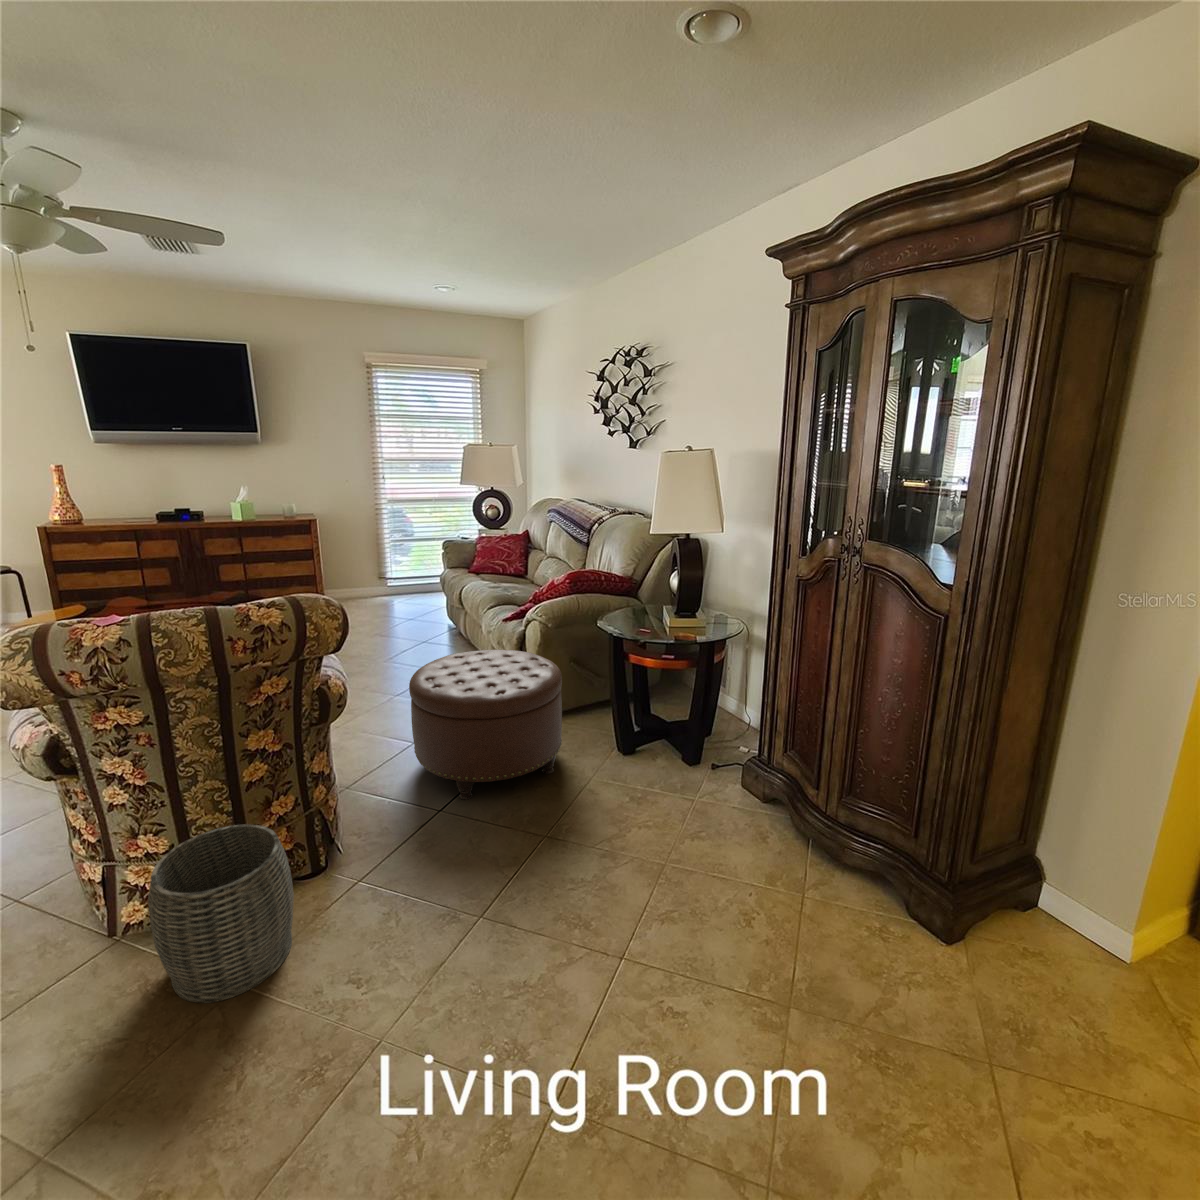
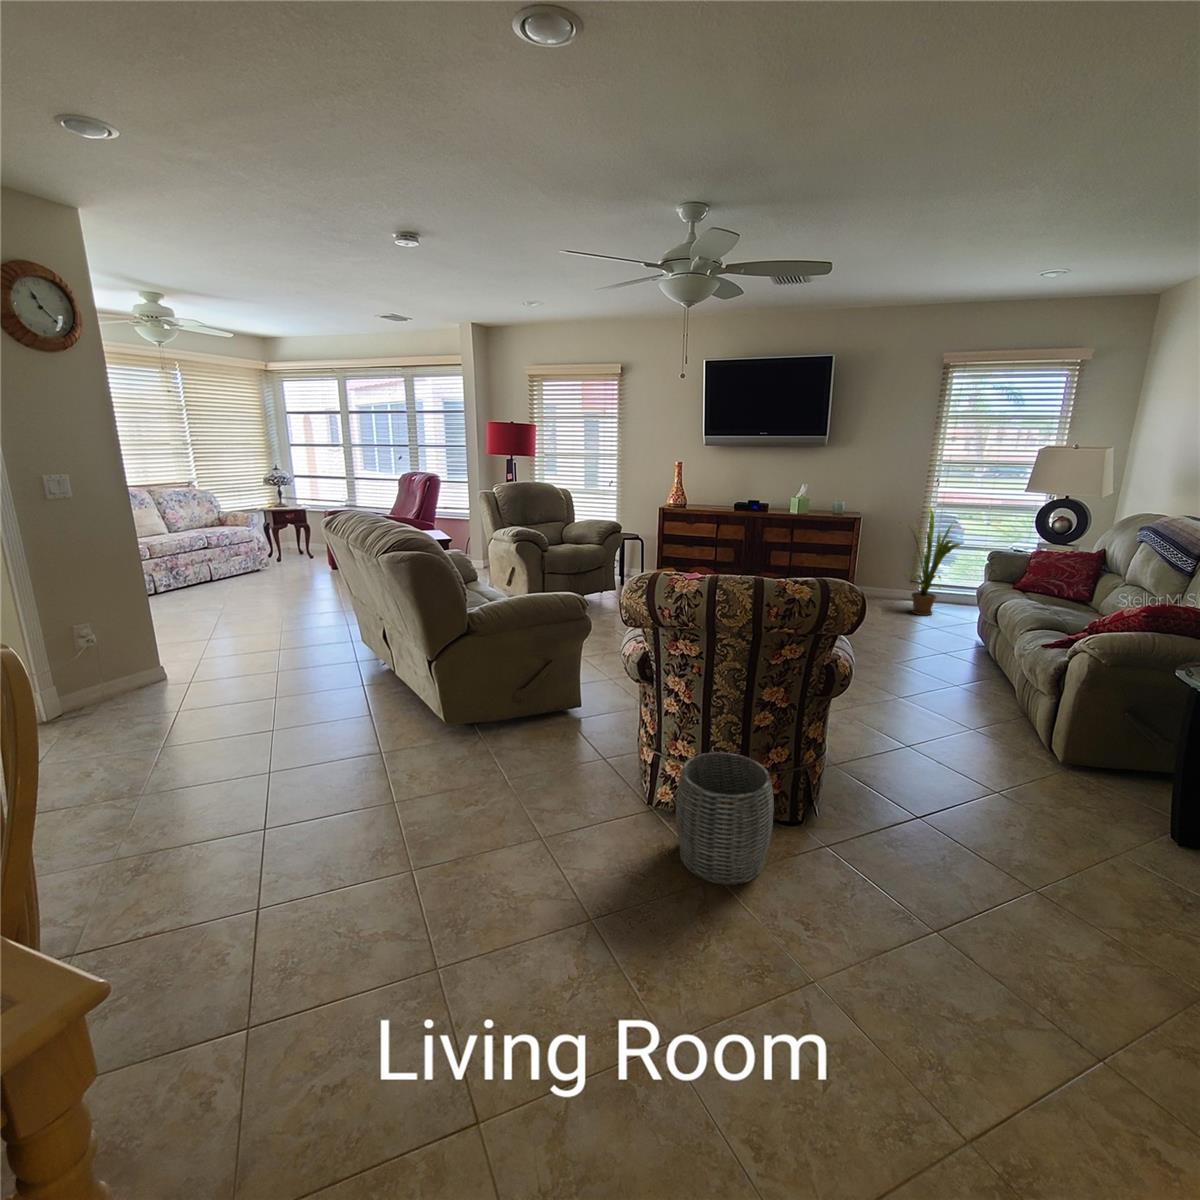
house plant: none [358,503,419,607] -> present [908,507,960,615]
ottoman: present [409,649,562,800] -> none [905,671,1113,840]

